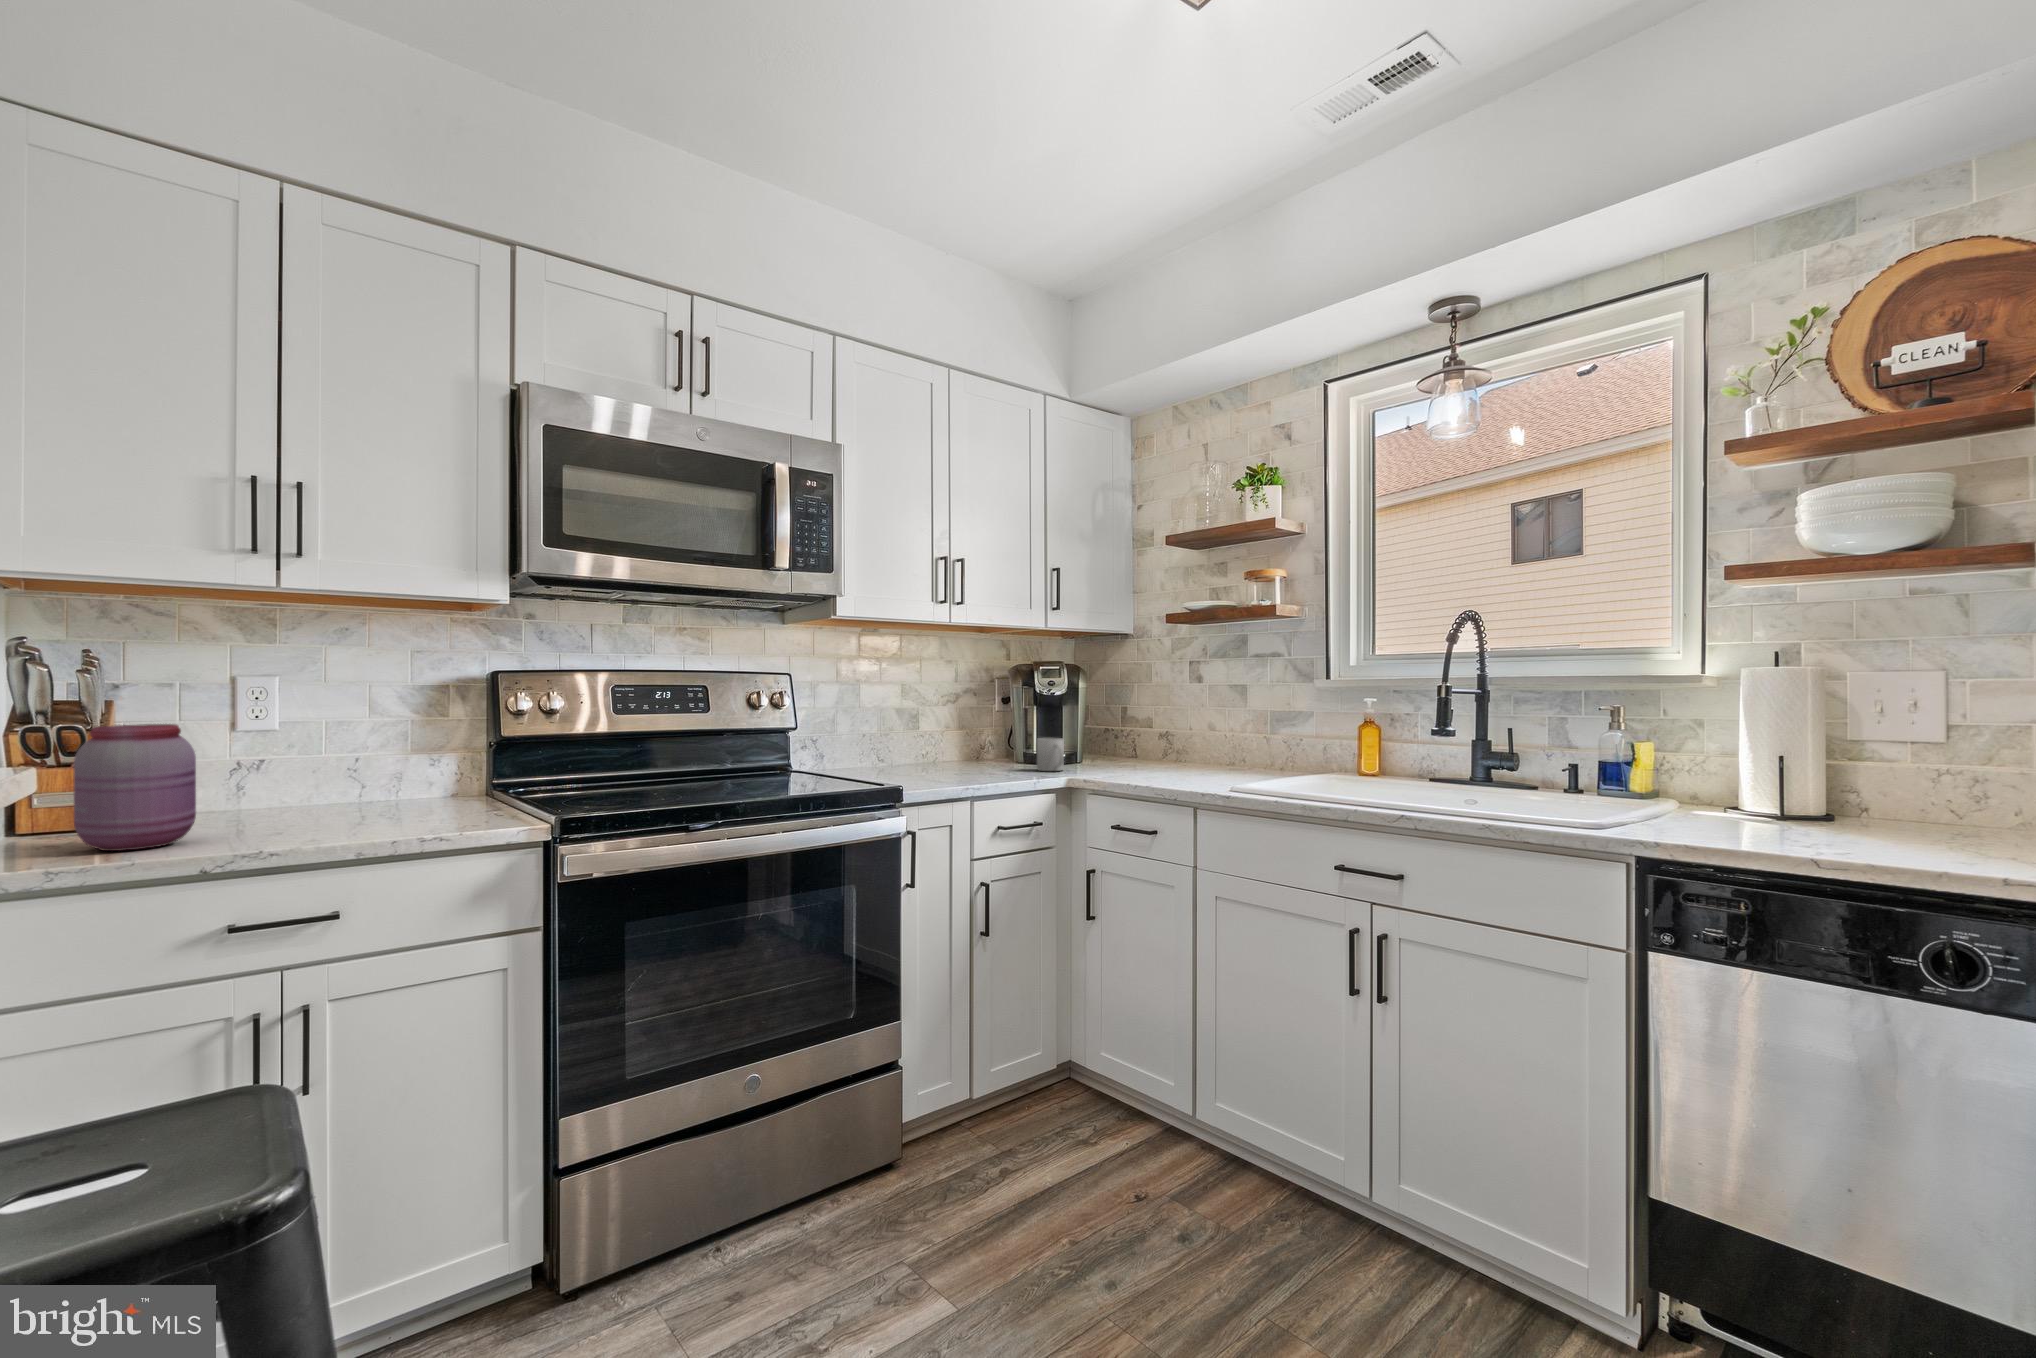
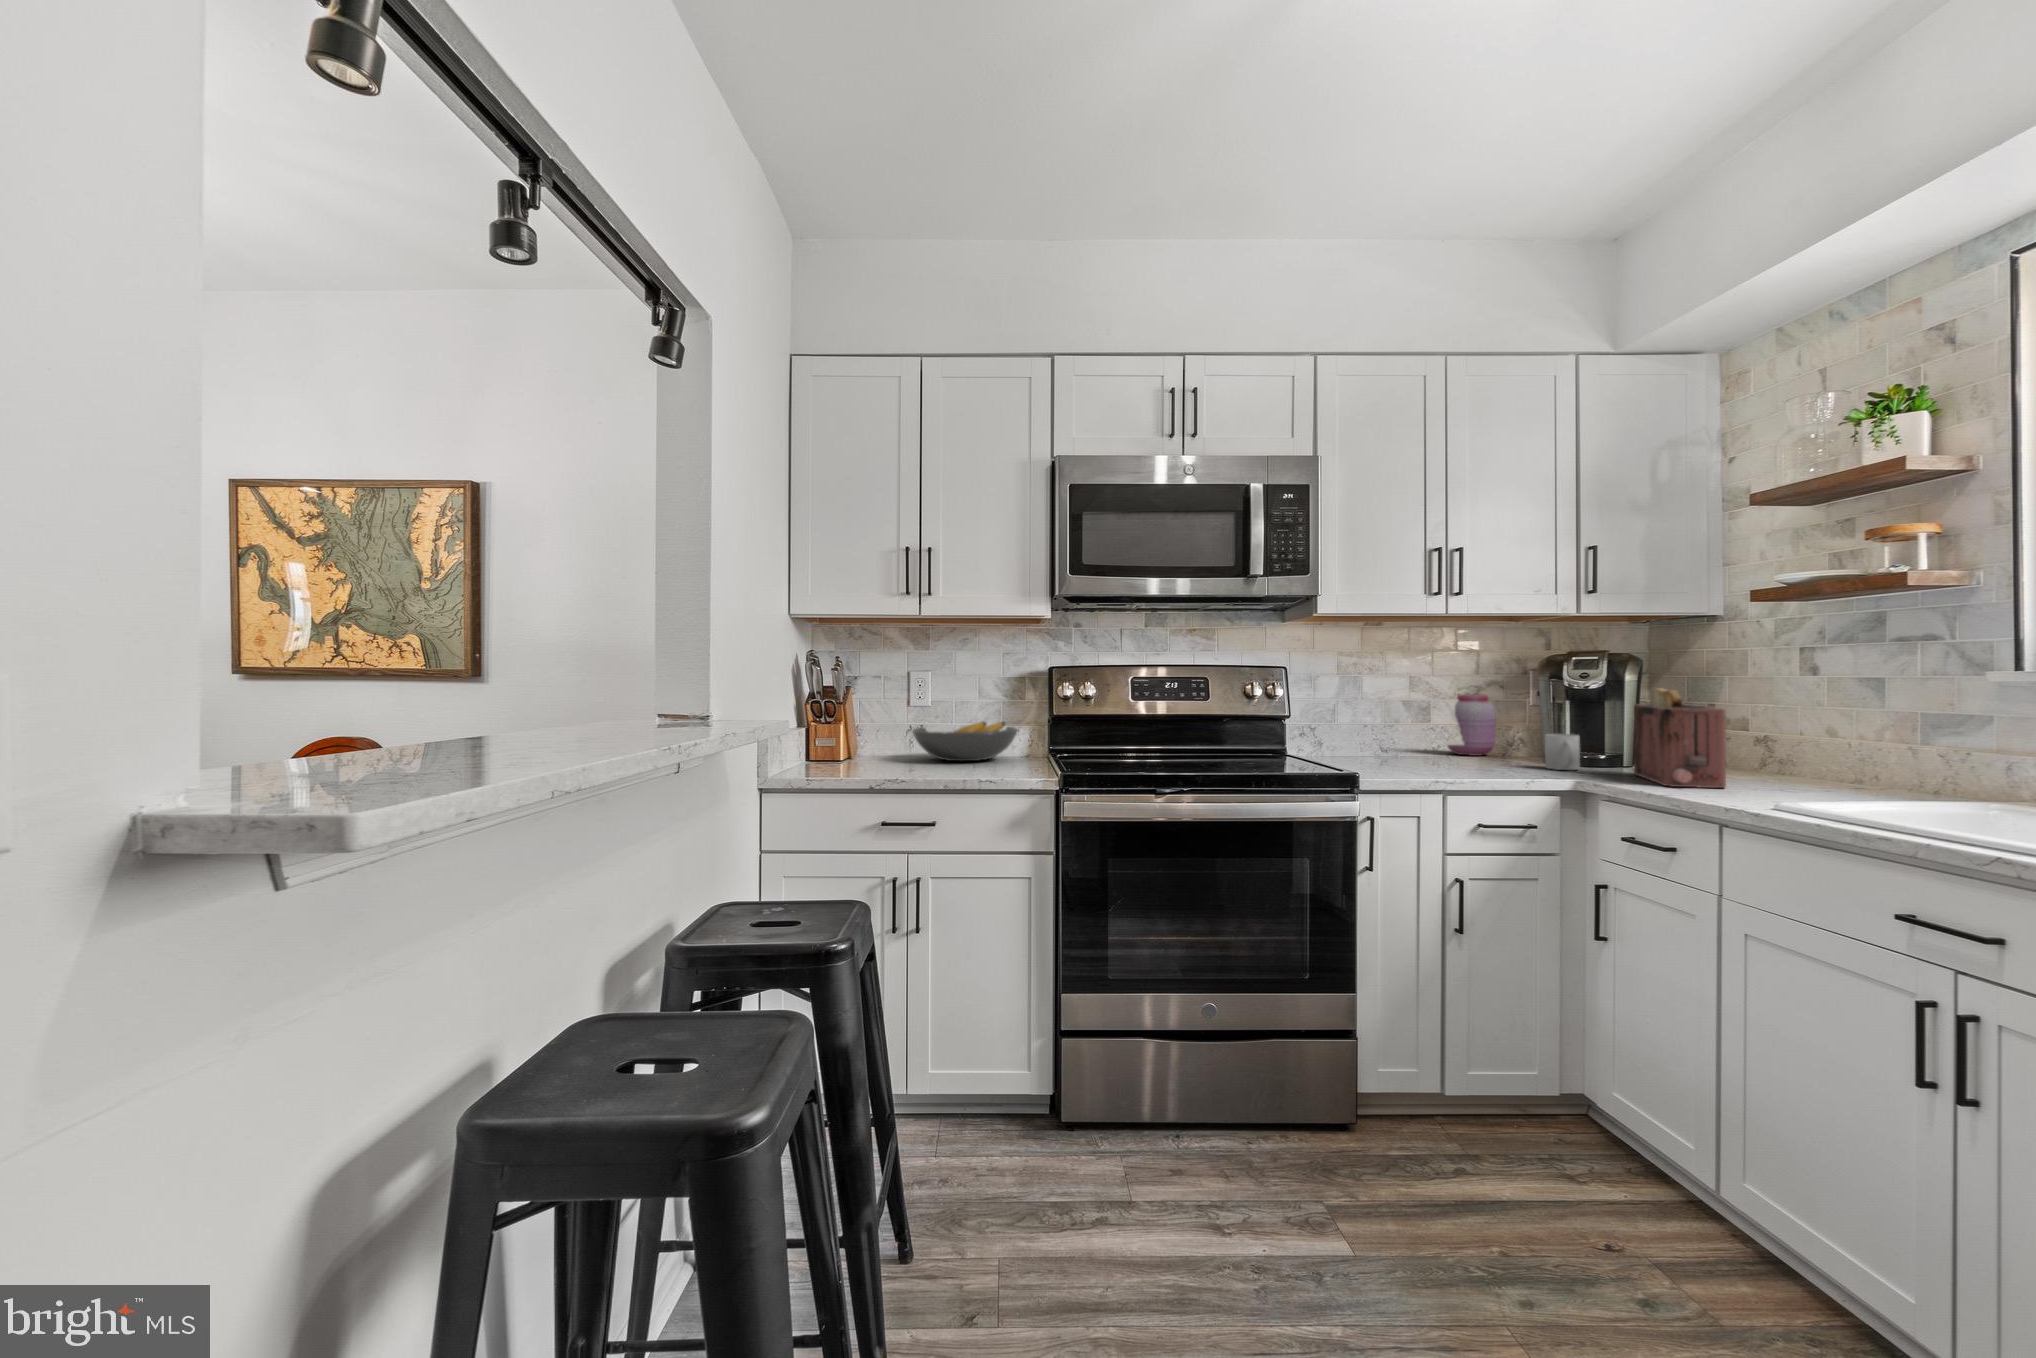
toaster: none [1107,695,1181,779] -> present [1634,688,1726,788]
jar: present [73,724,196,851] -> present [1448,694,1496,756]
fruit bowl: none [247,749,449,814] -> present [912,722,1018,761]

